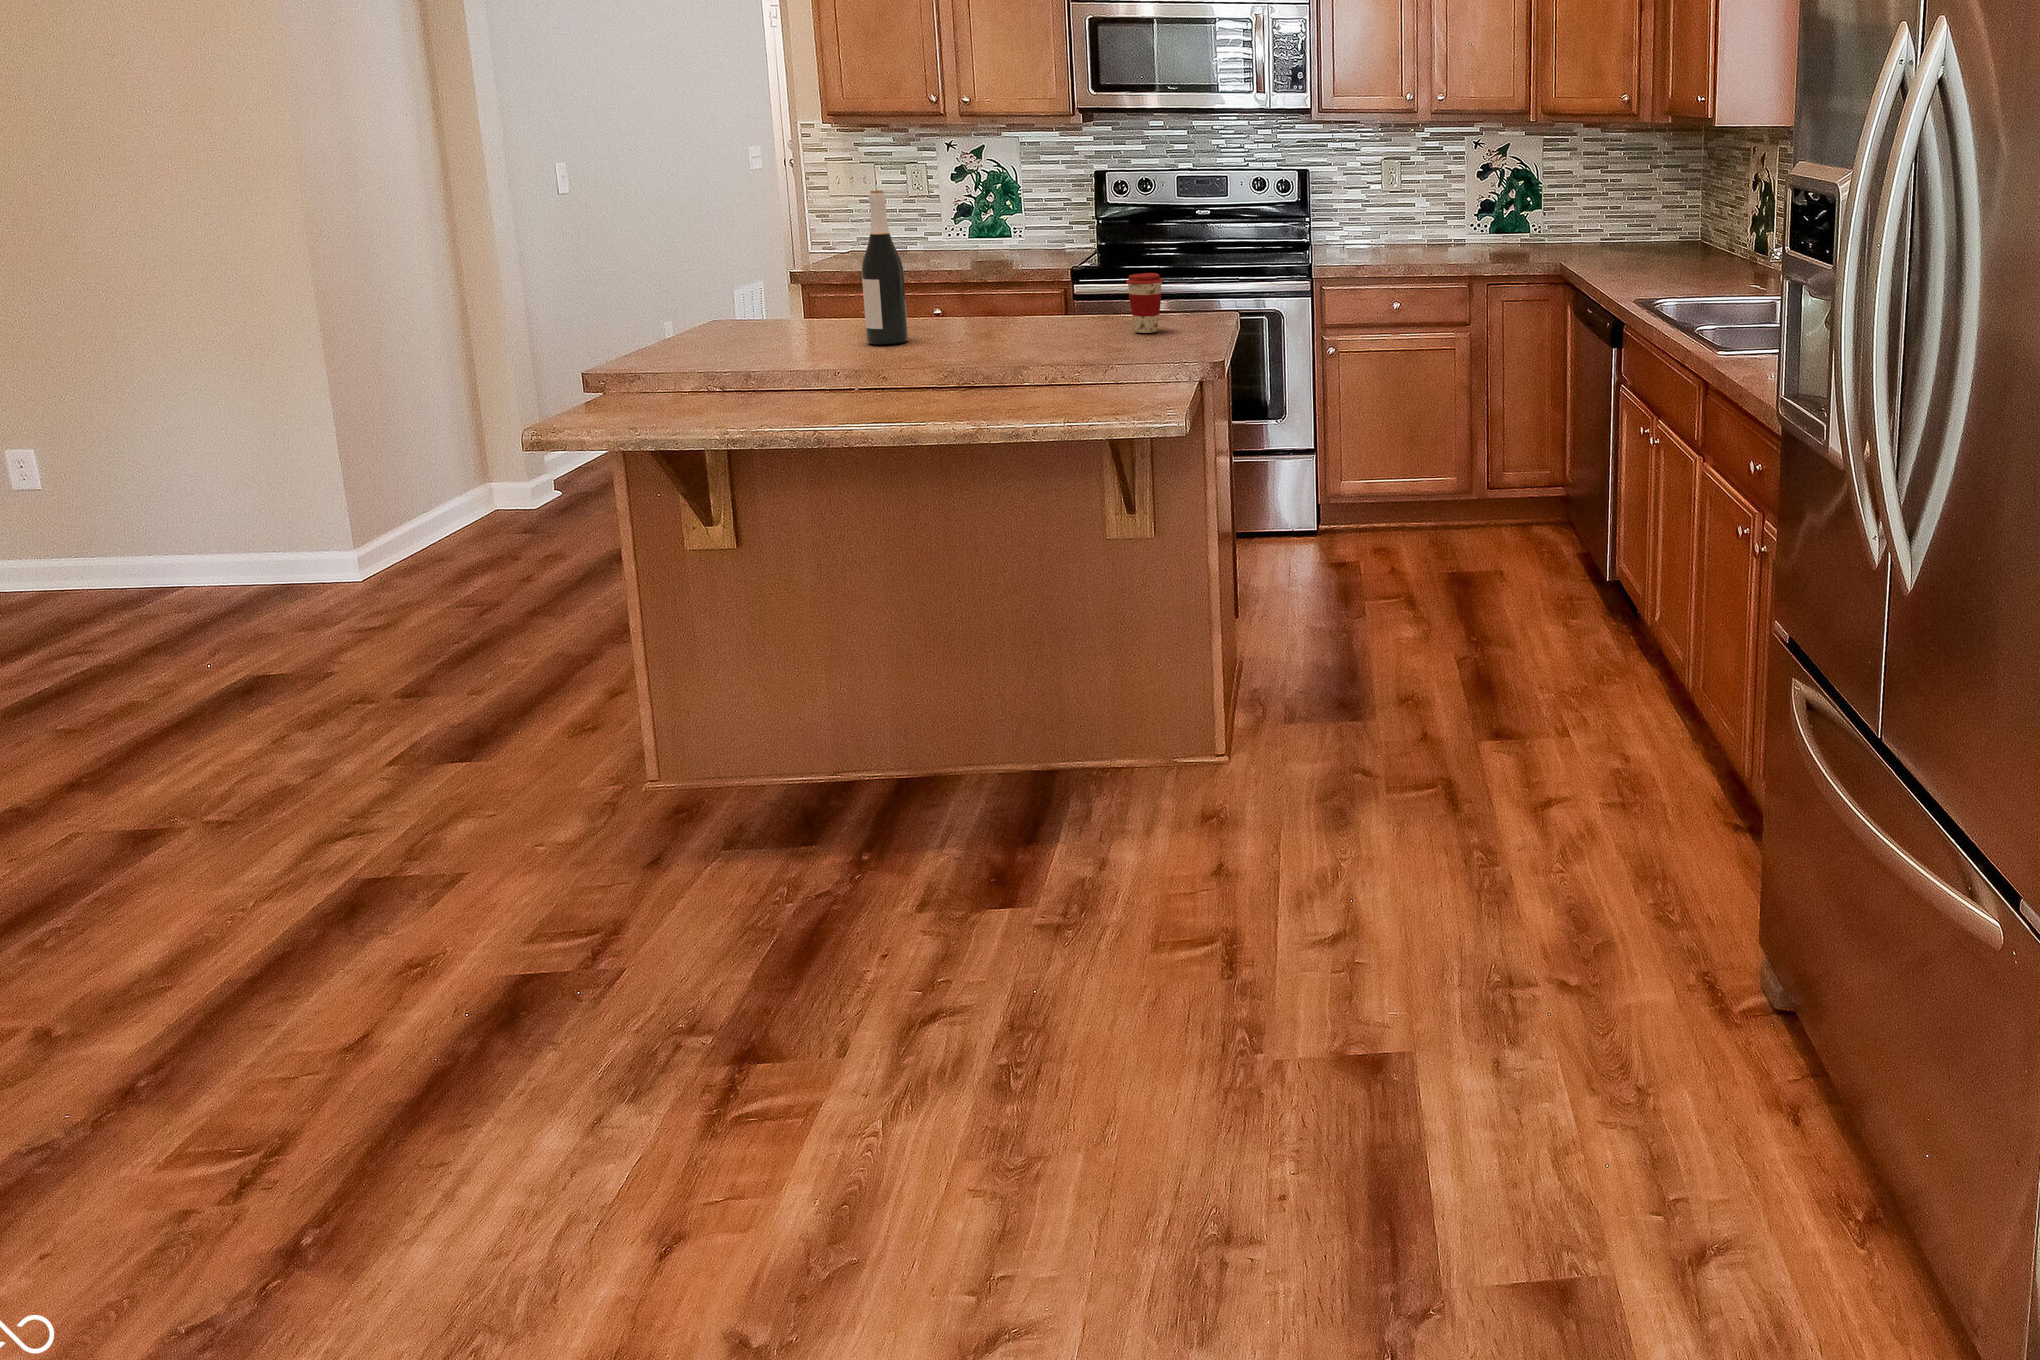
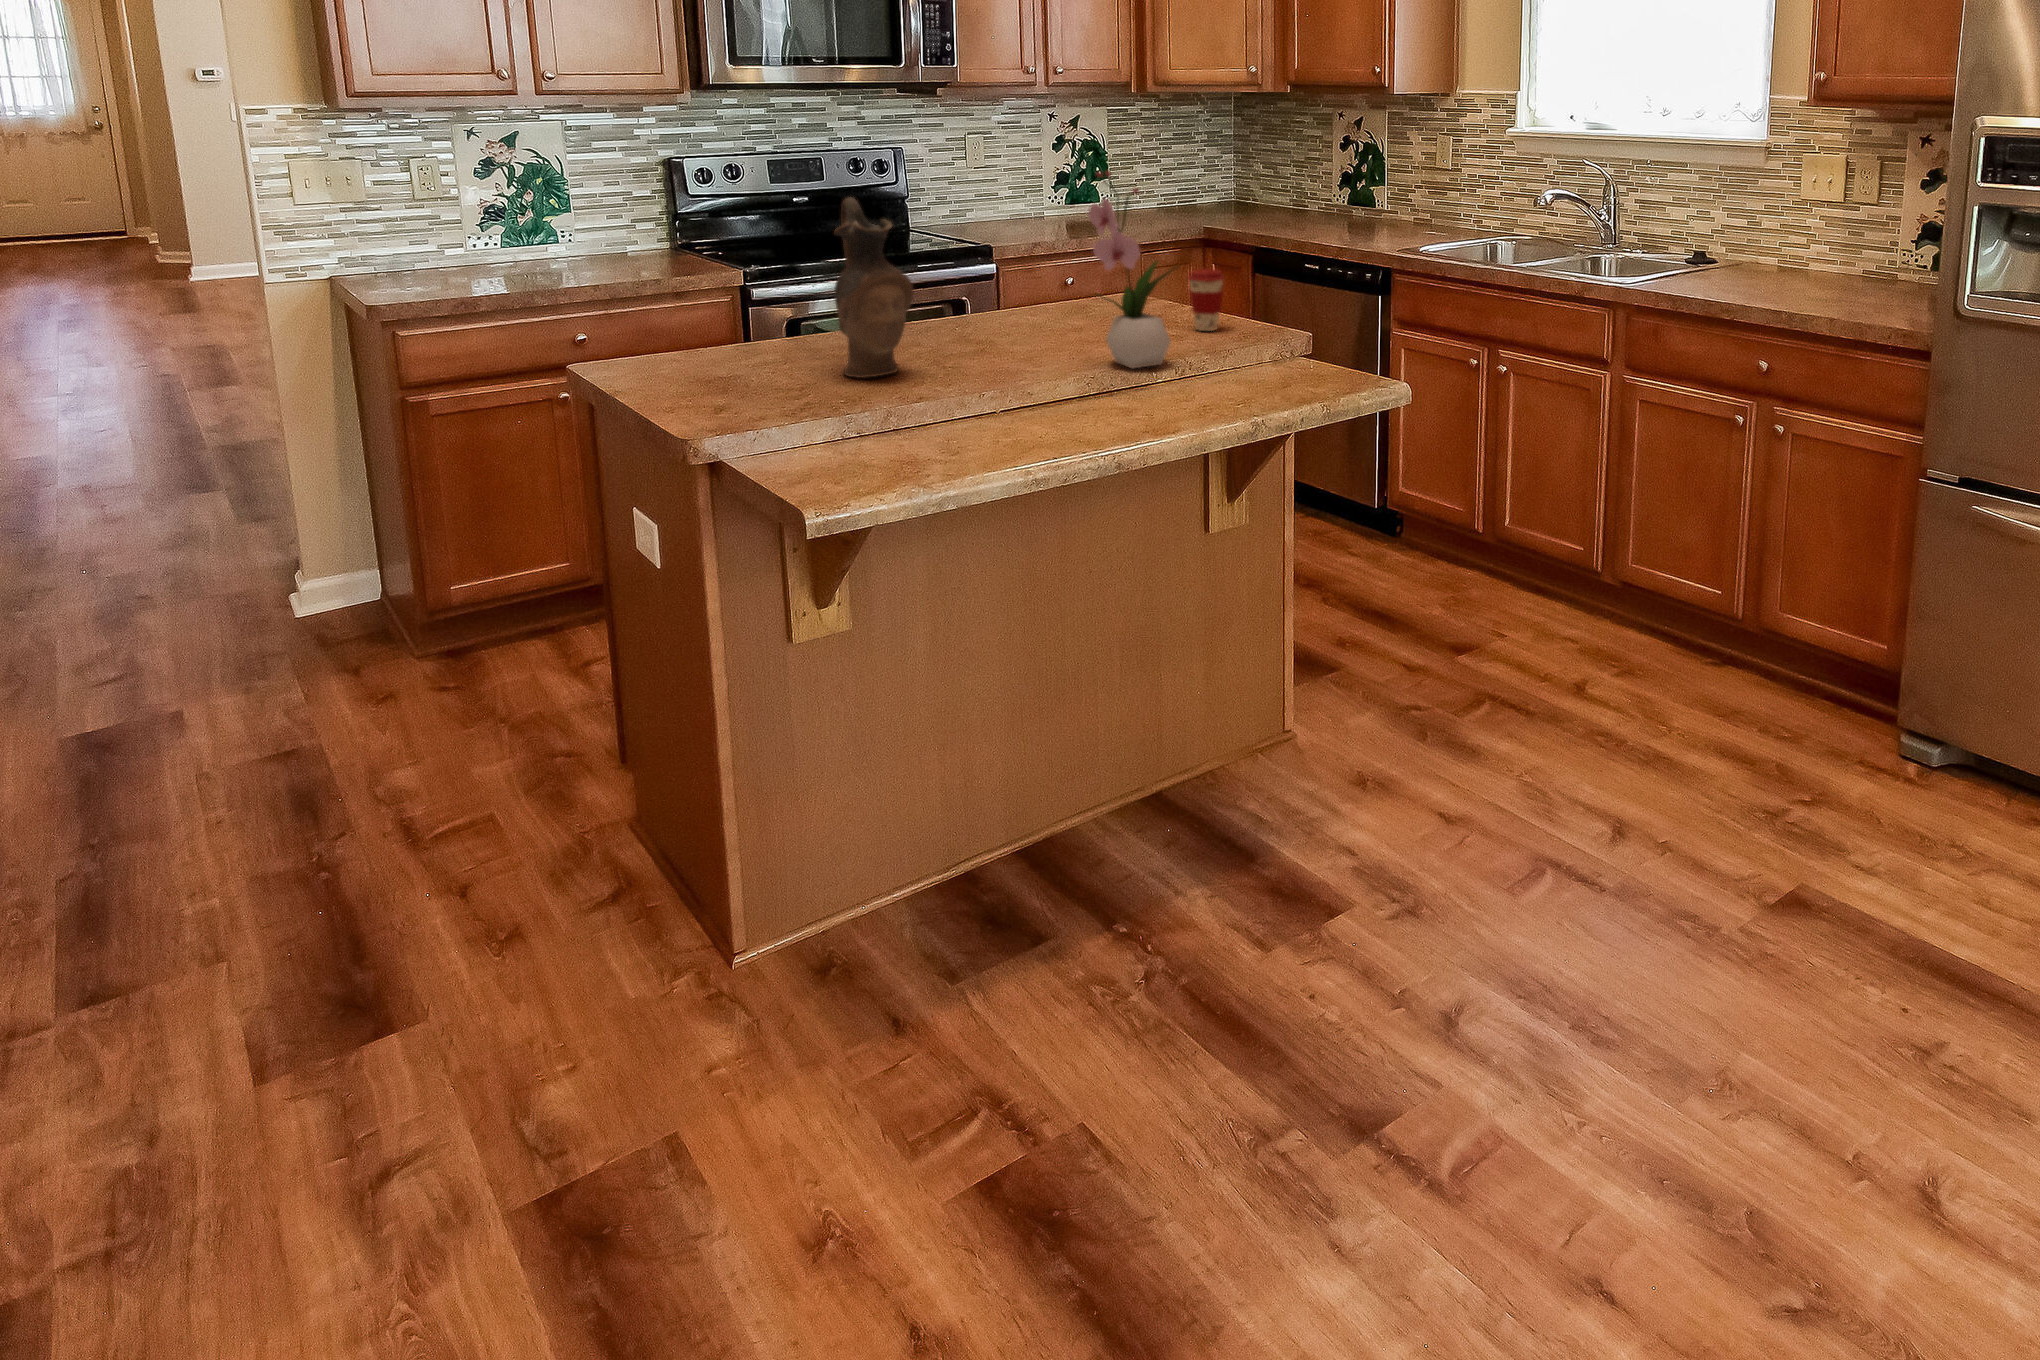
flower arrangement: none [945,168,1021,352] -> present [1088,171,1176,368]
ceramic pitcher: none [760,185,828,335] -> present [834,197,913,378]
wine bottle: present [862,191,908,345] -> none [980,200,1028,374]

